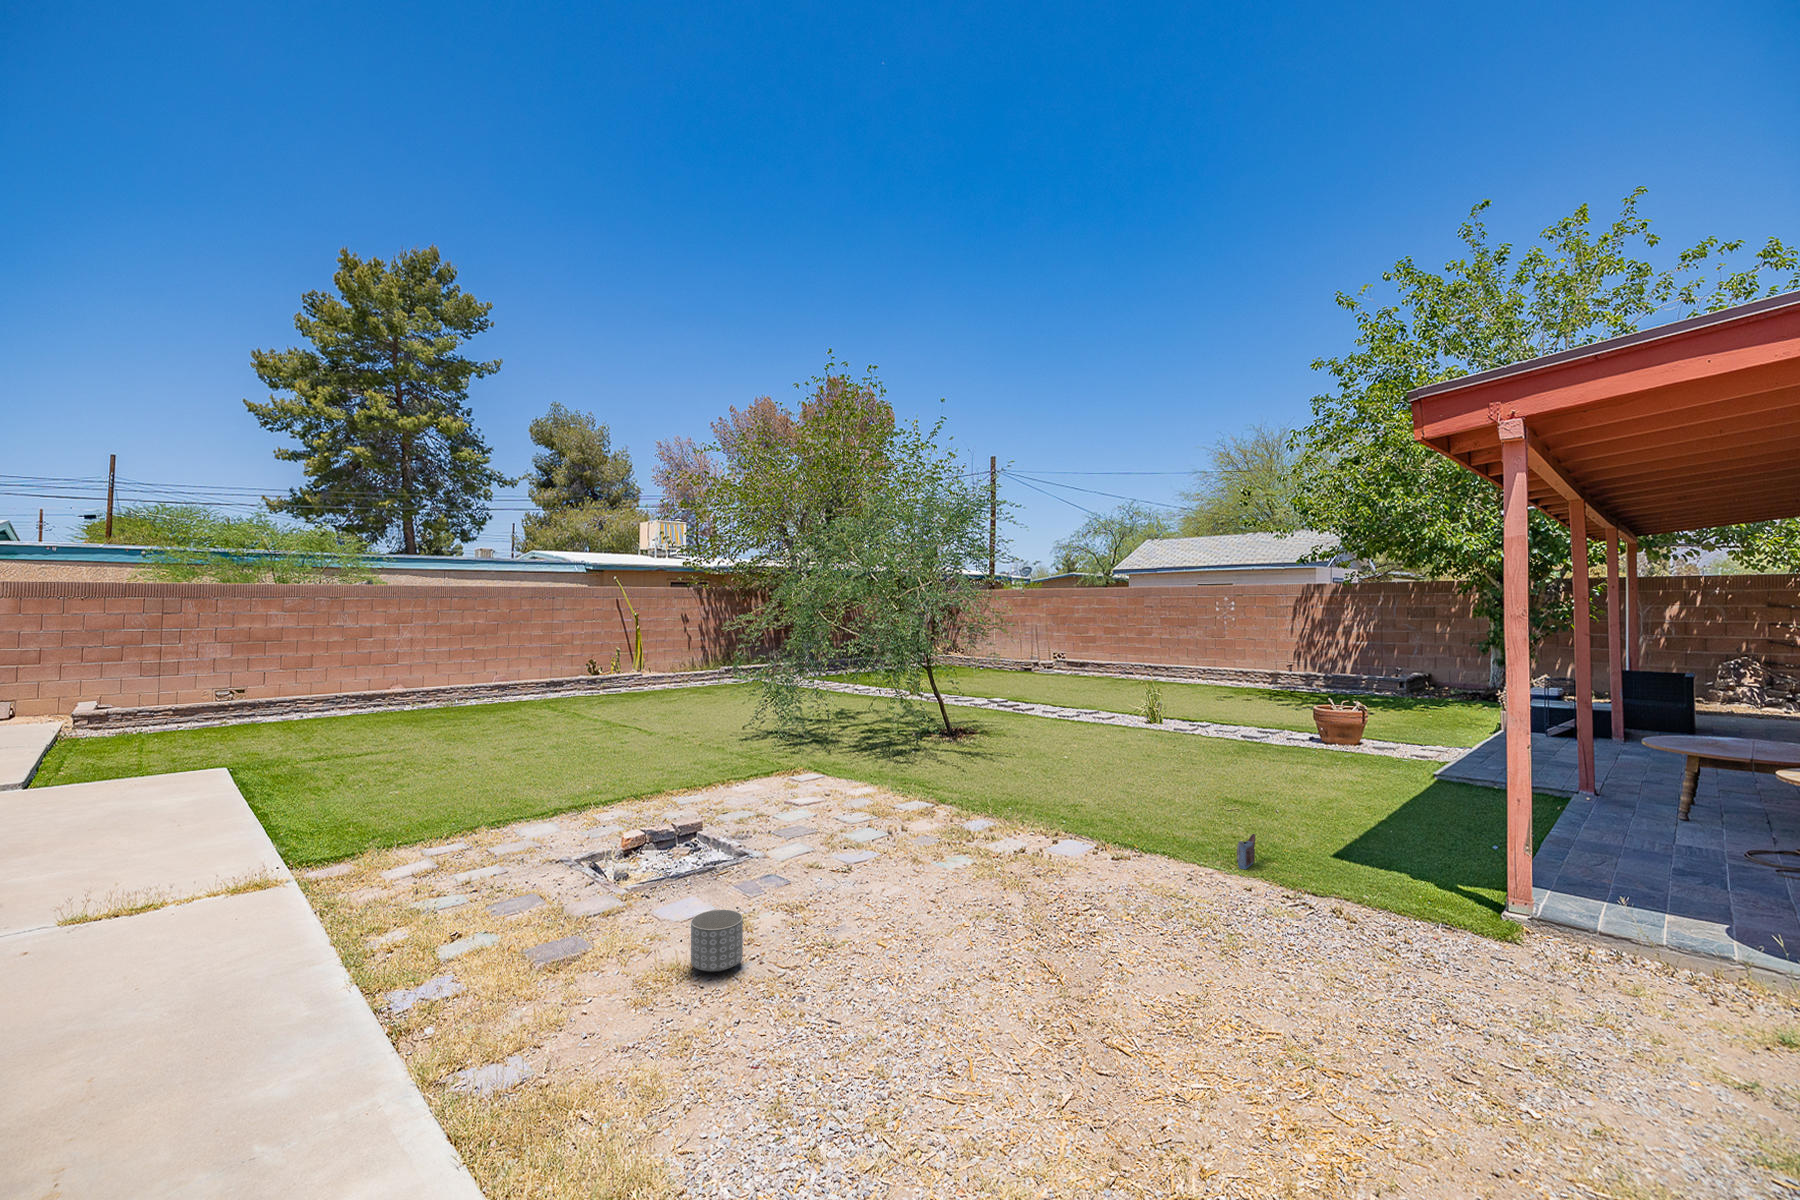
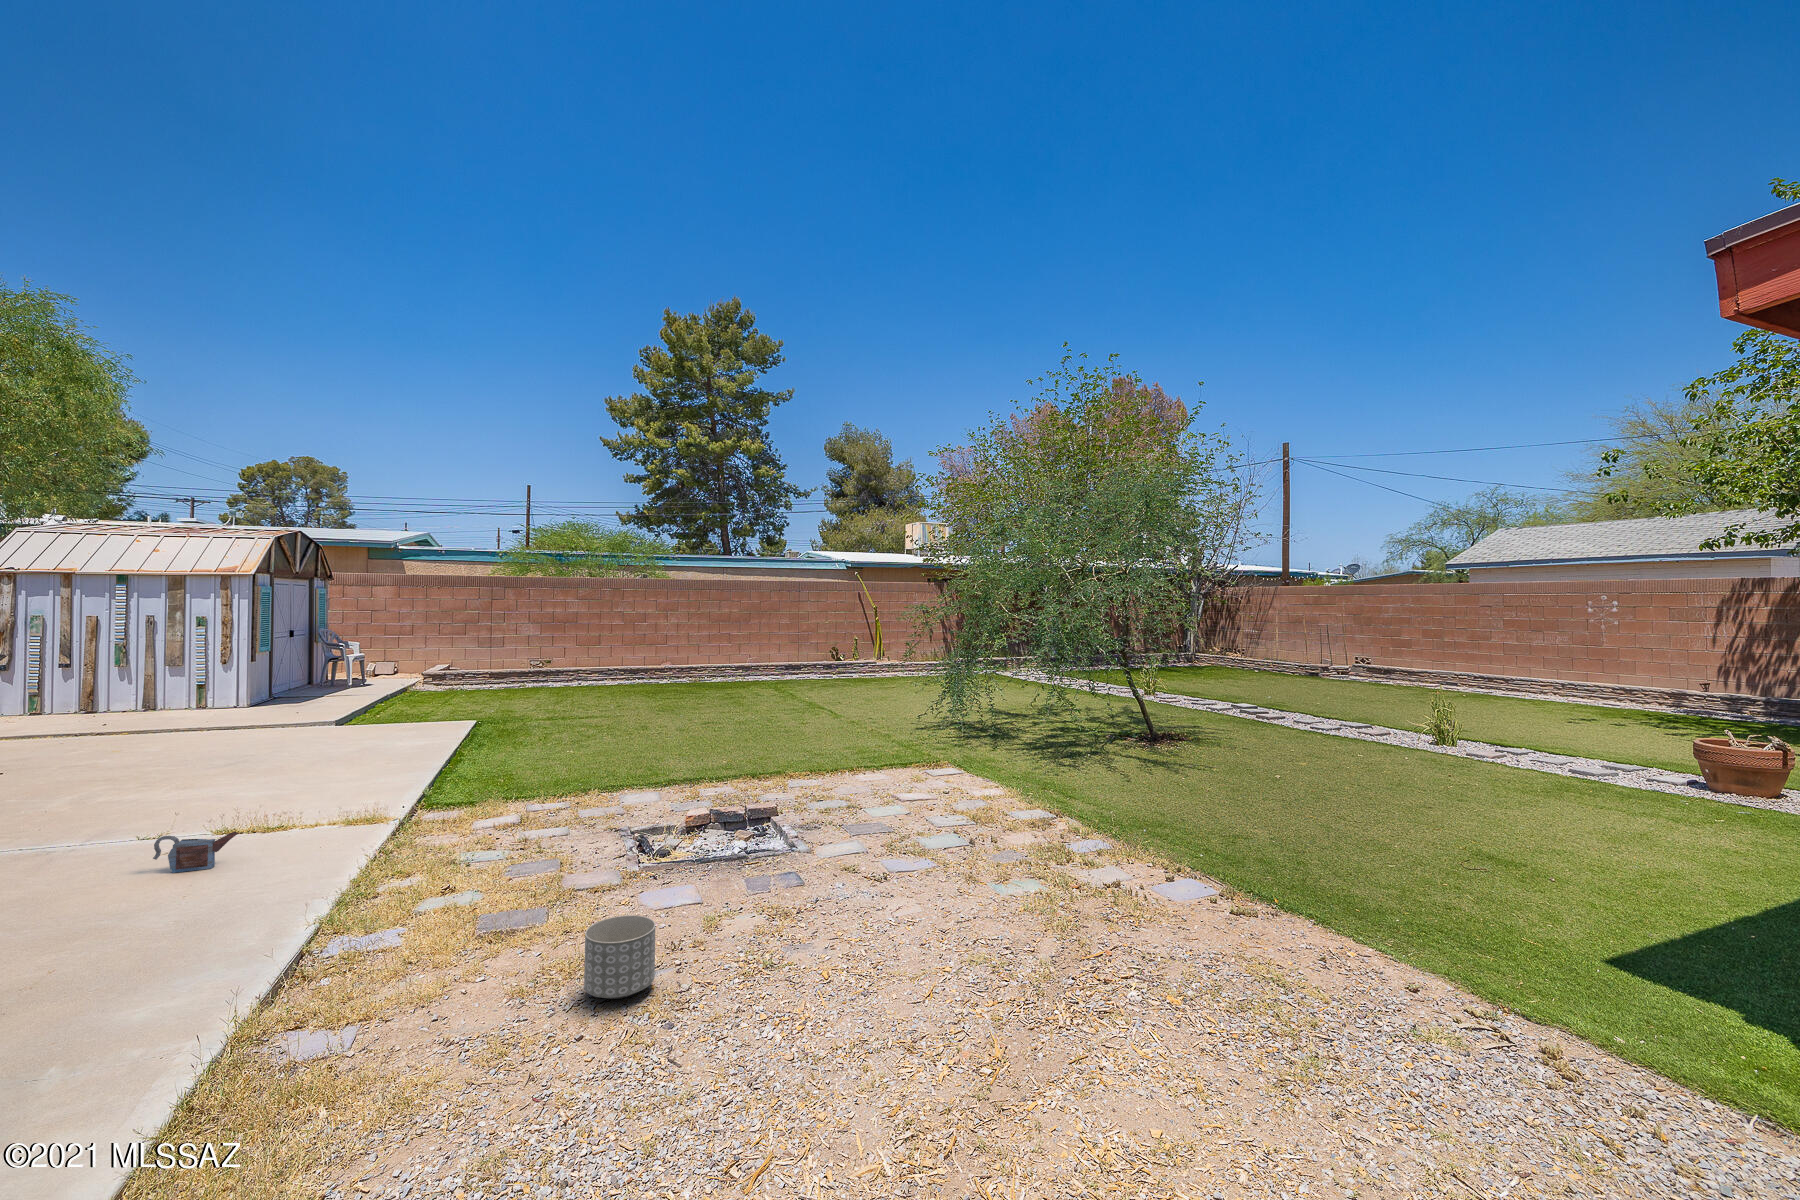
watering can: present [1237,834,1255,869] -> present [153,831,238,873]

